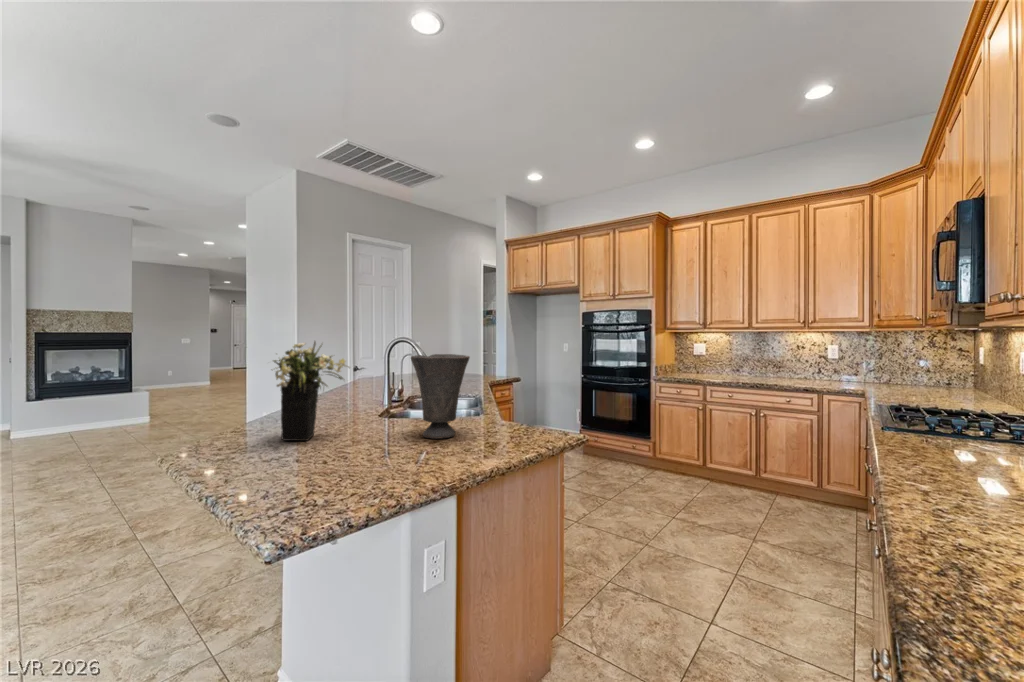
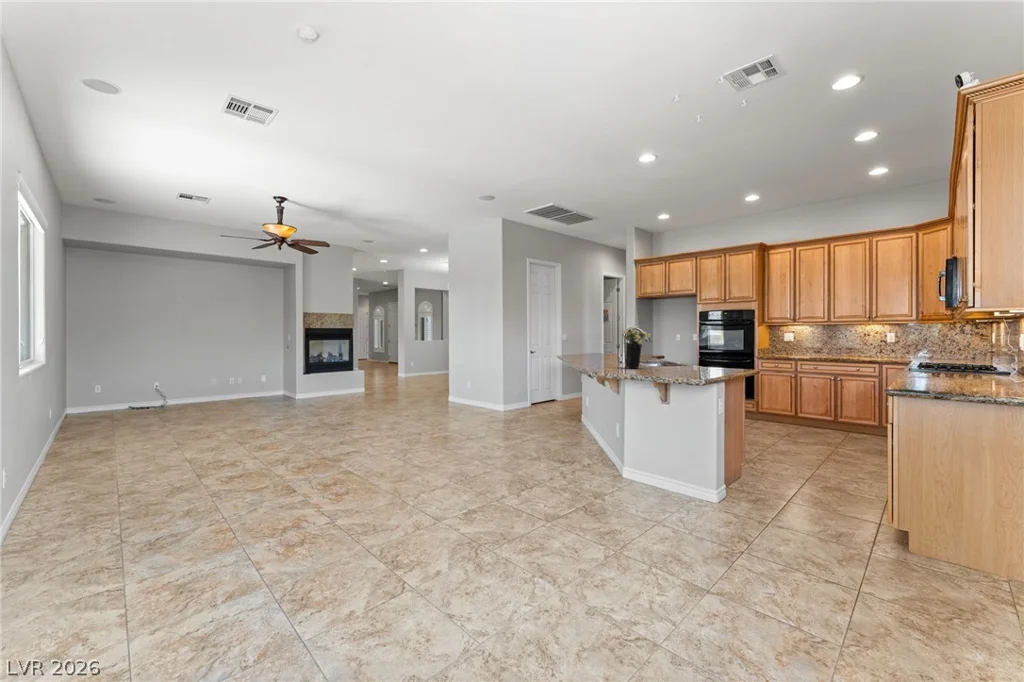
vase: present [411,354,470,439] -> none [677,332,706,369]

